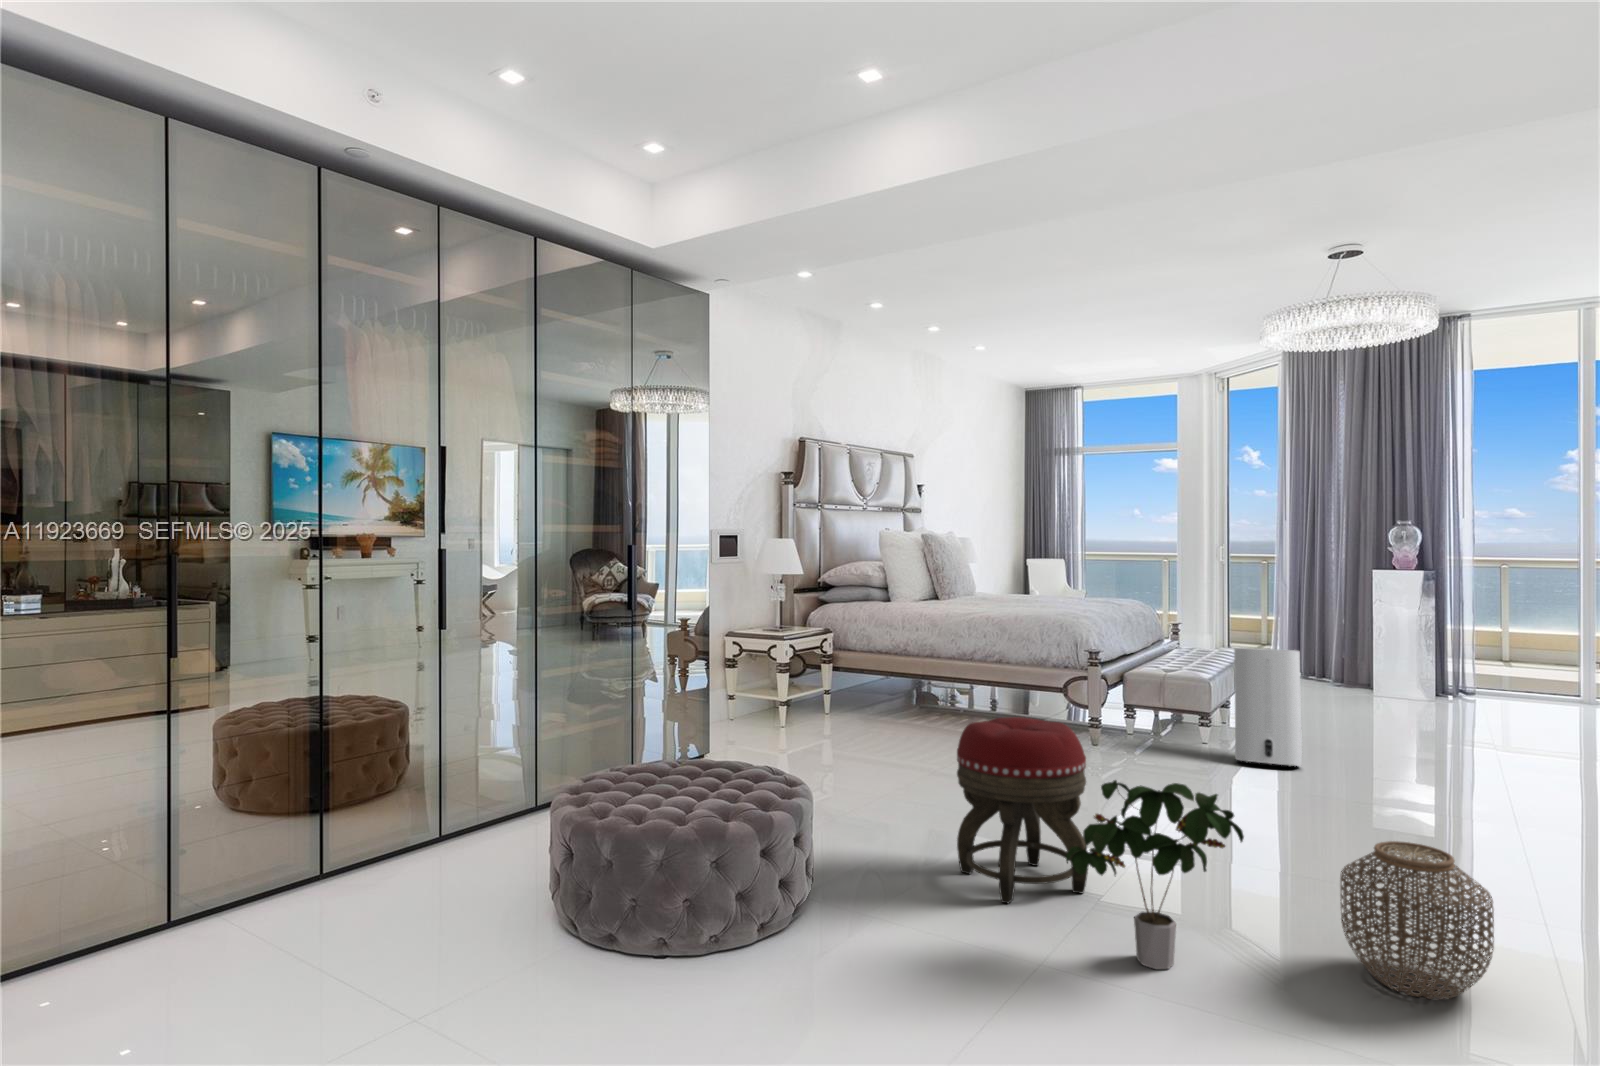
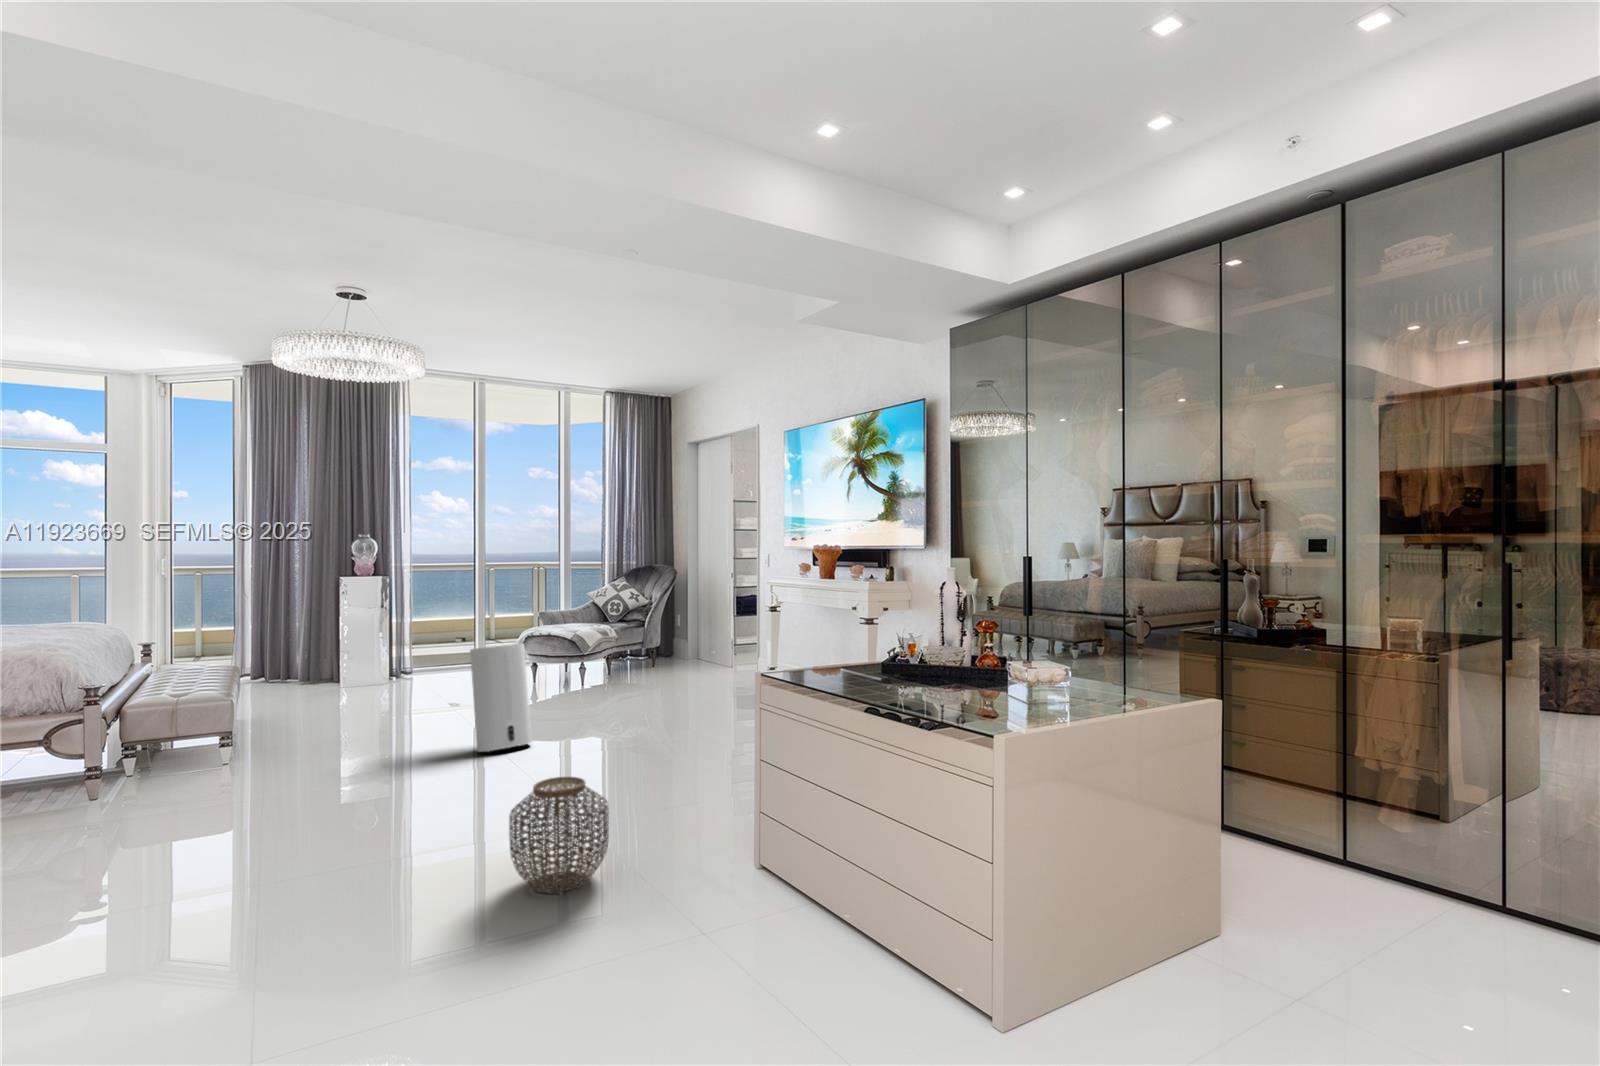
air purifier: present [1234,648,1302,767] -> present [470,644,532,752]
footstool: present [957,717,1088,903] -> none [48,765,252,1003]
potted plant: present [1066,780,1244,969] -> none [279,784,458,976]

